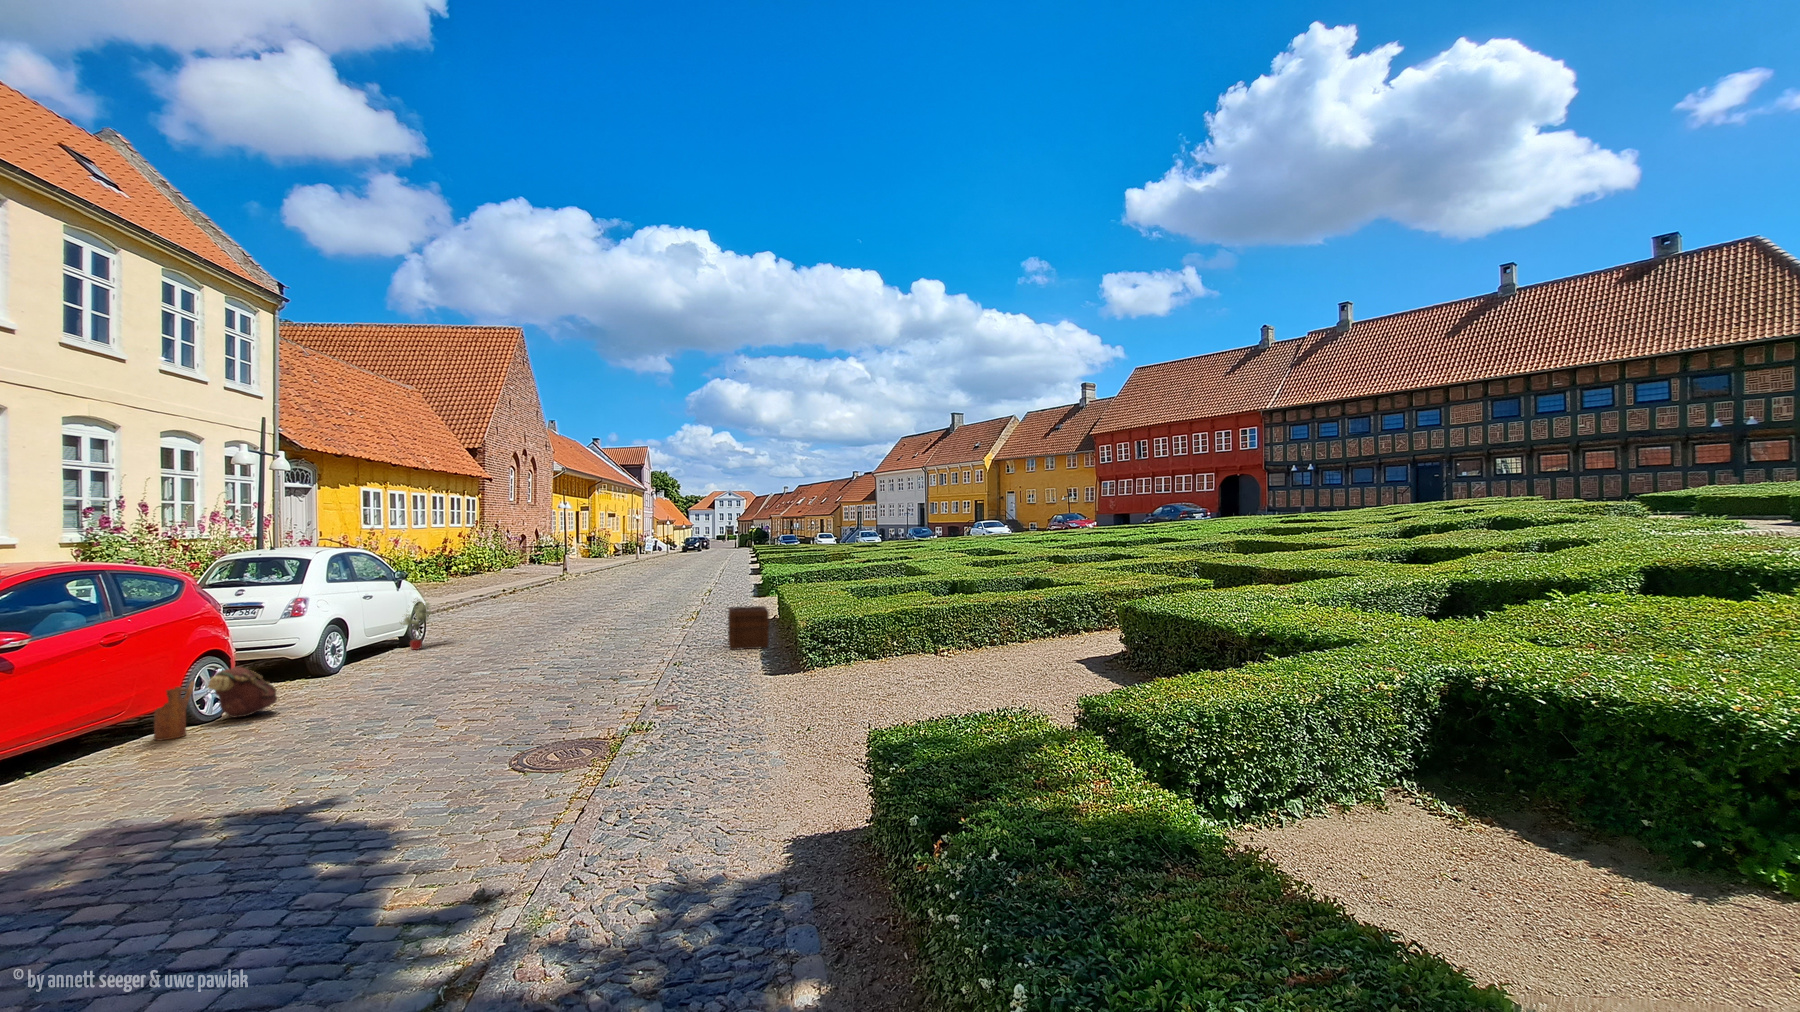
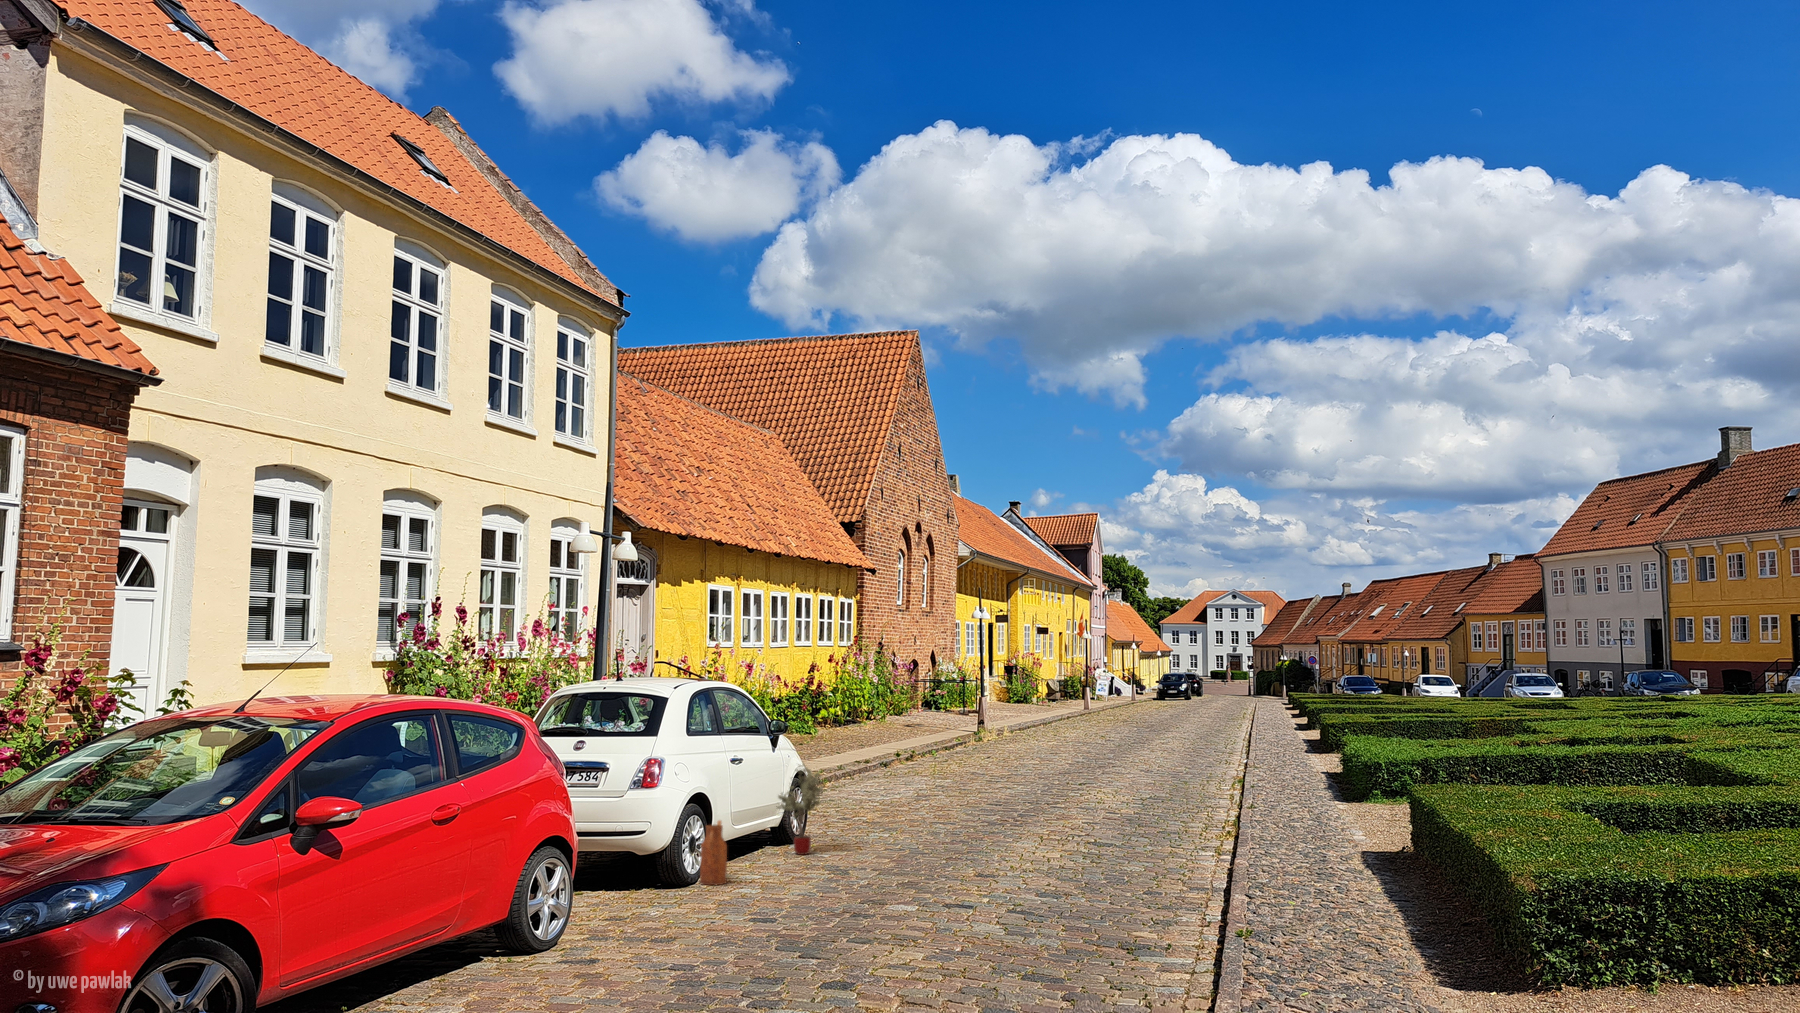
wooden crate: present [728,606,769,650] -> none [1355,816,1455,913]
backpack: present [208,667,277,718] -> none [539,868,629,956]
watering can: present [154,681,195,741] -> present [700,820,727,885]

